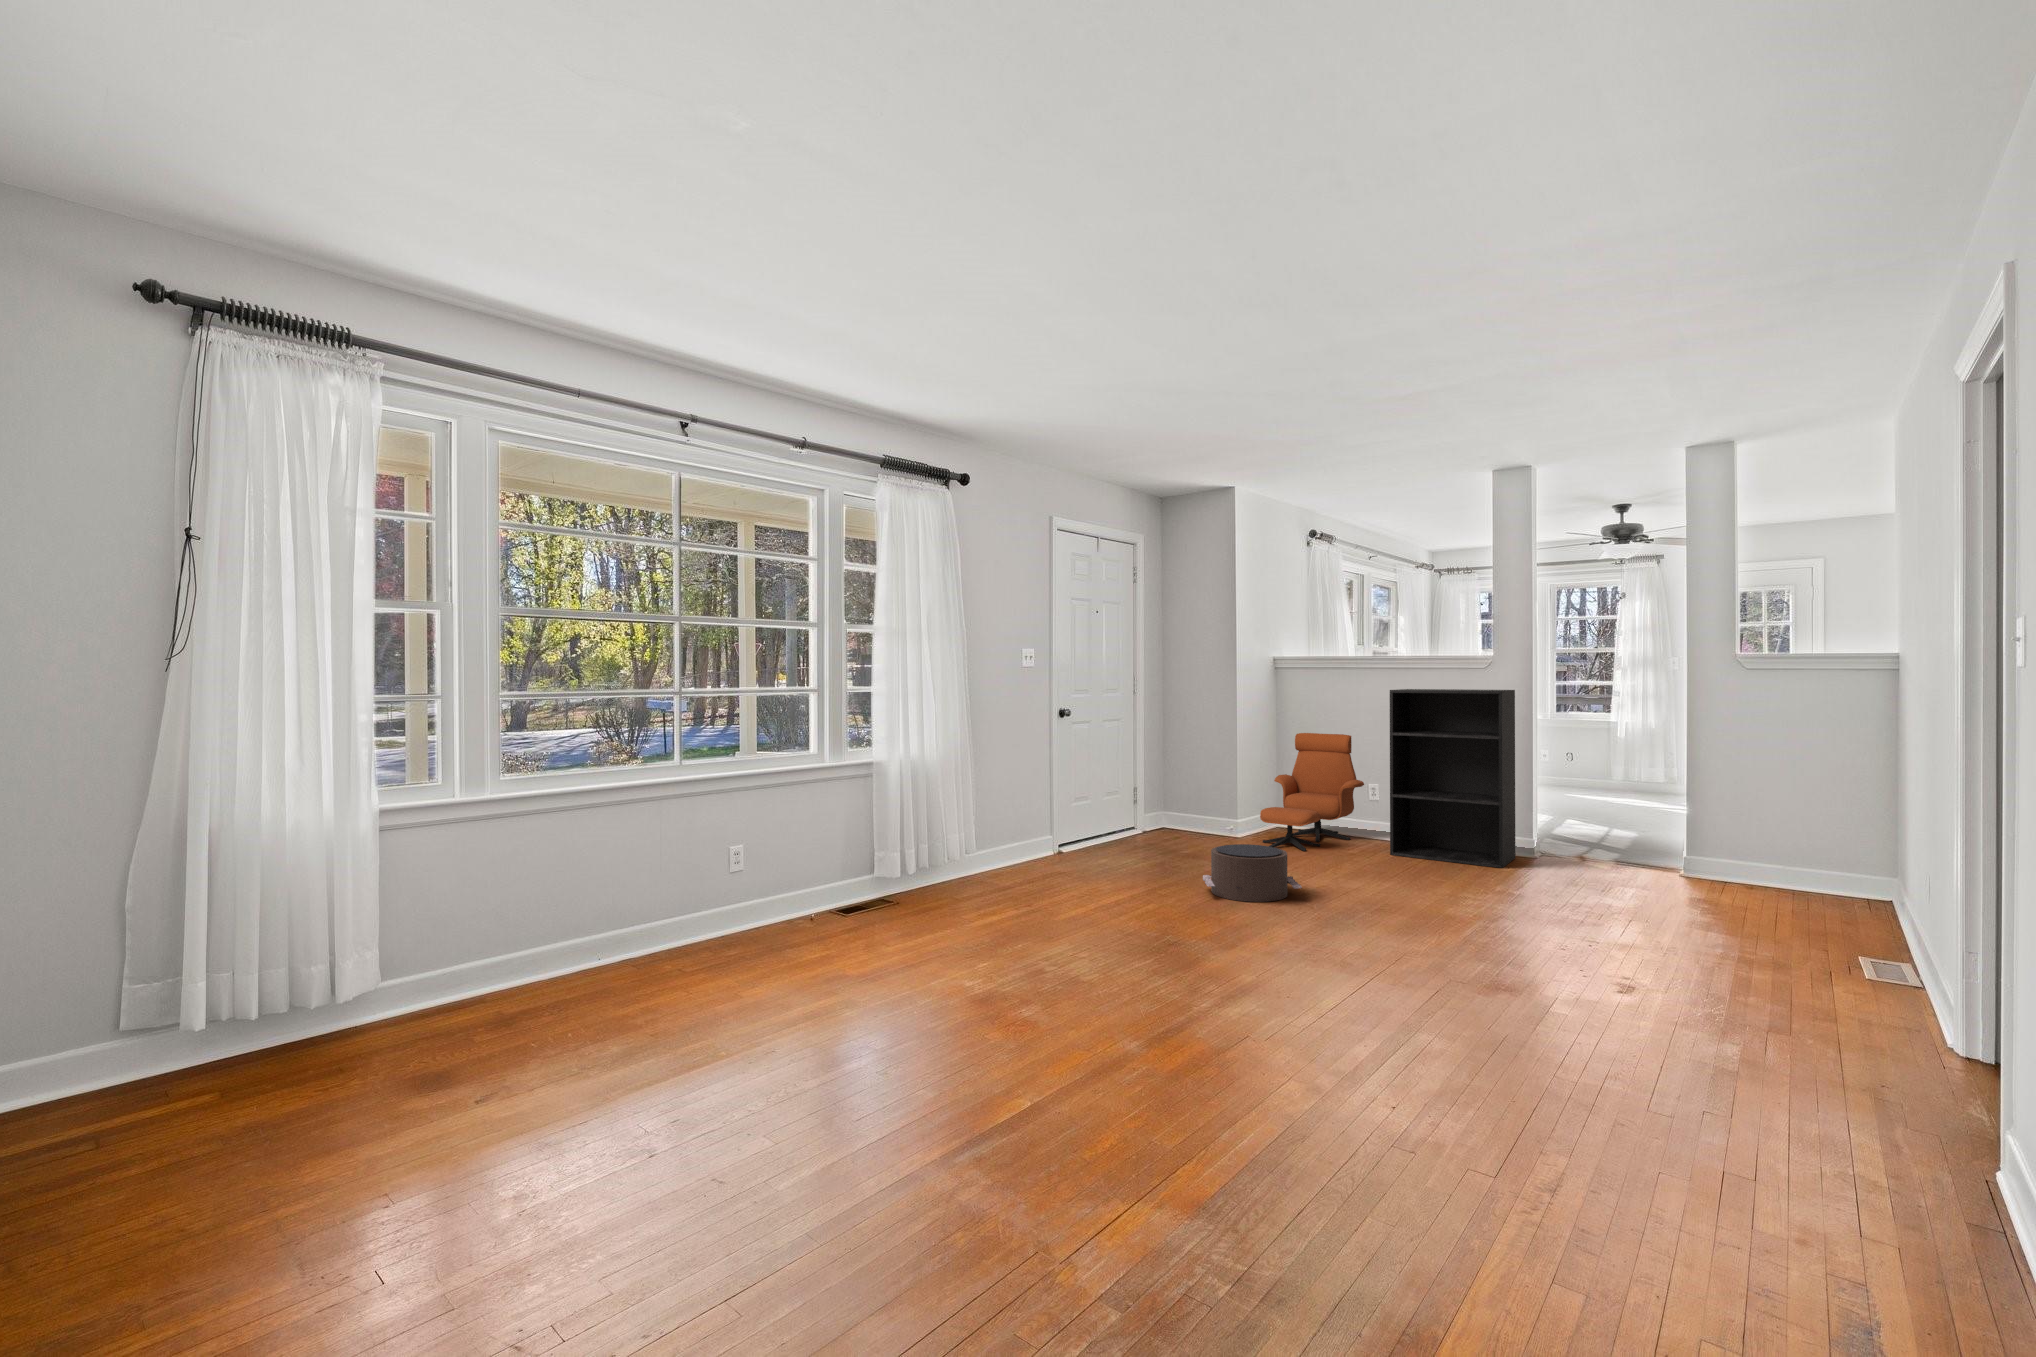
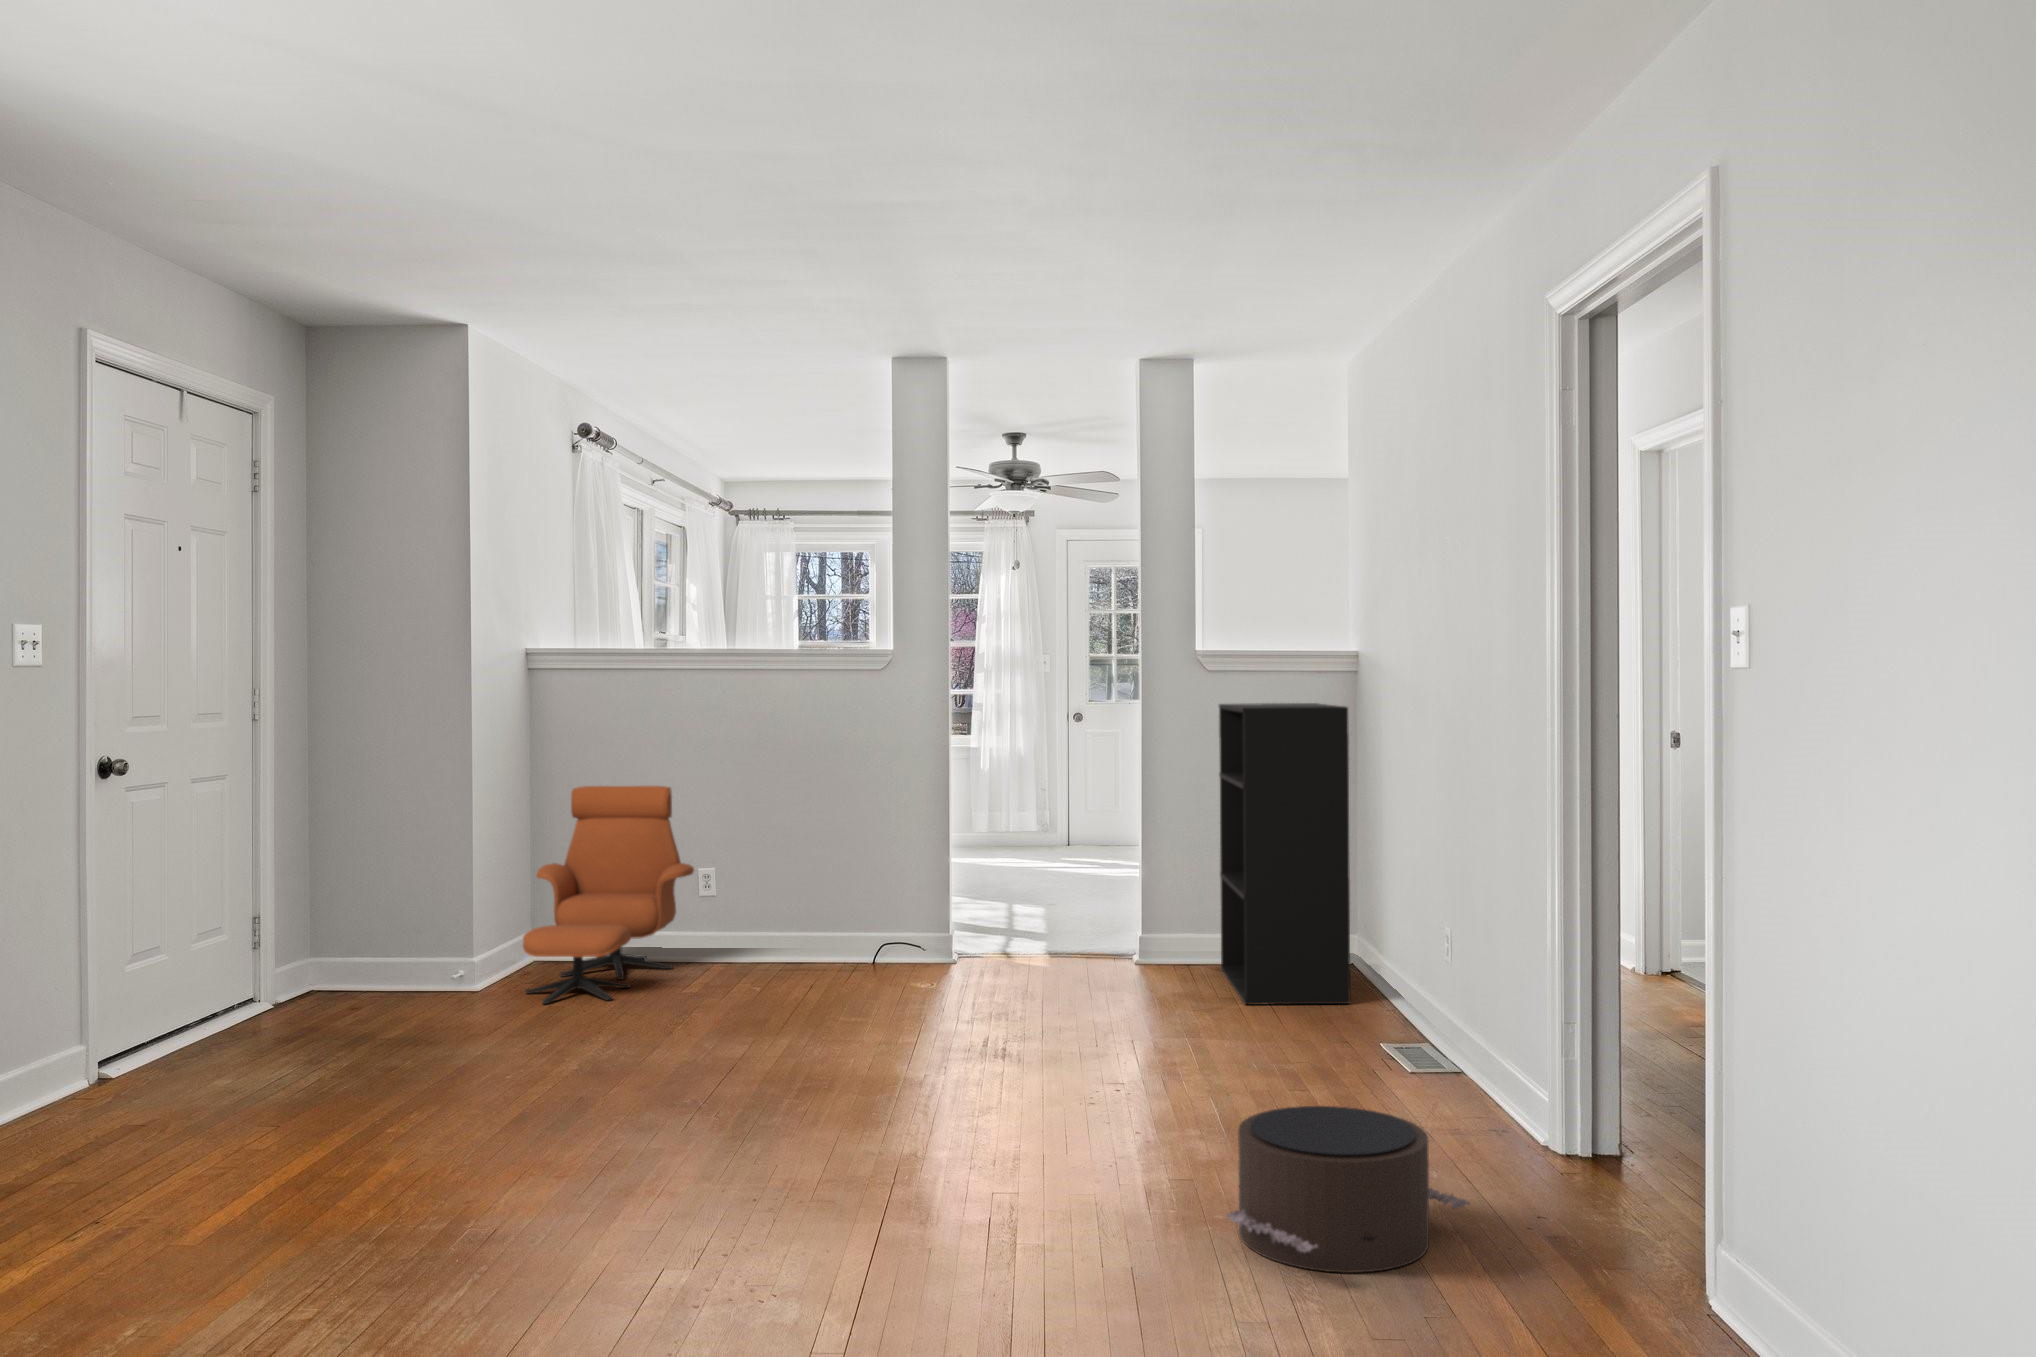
bookshelf: present [1390,689,1516,868] -> present [1219,703,1350,1005]
pouf: present [1203,844,1302,902] -> present [1226,1106,1469,1273]

